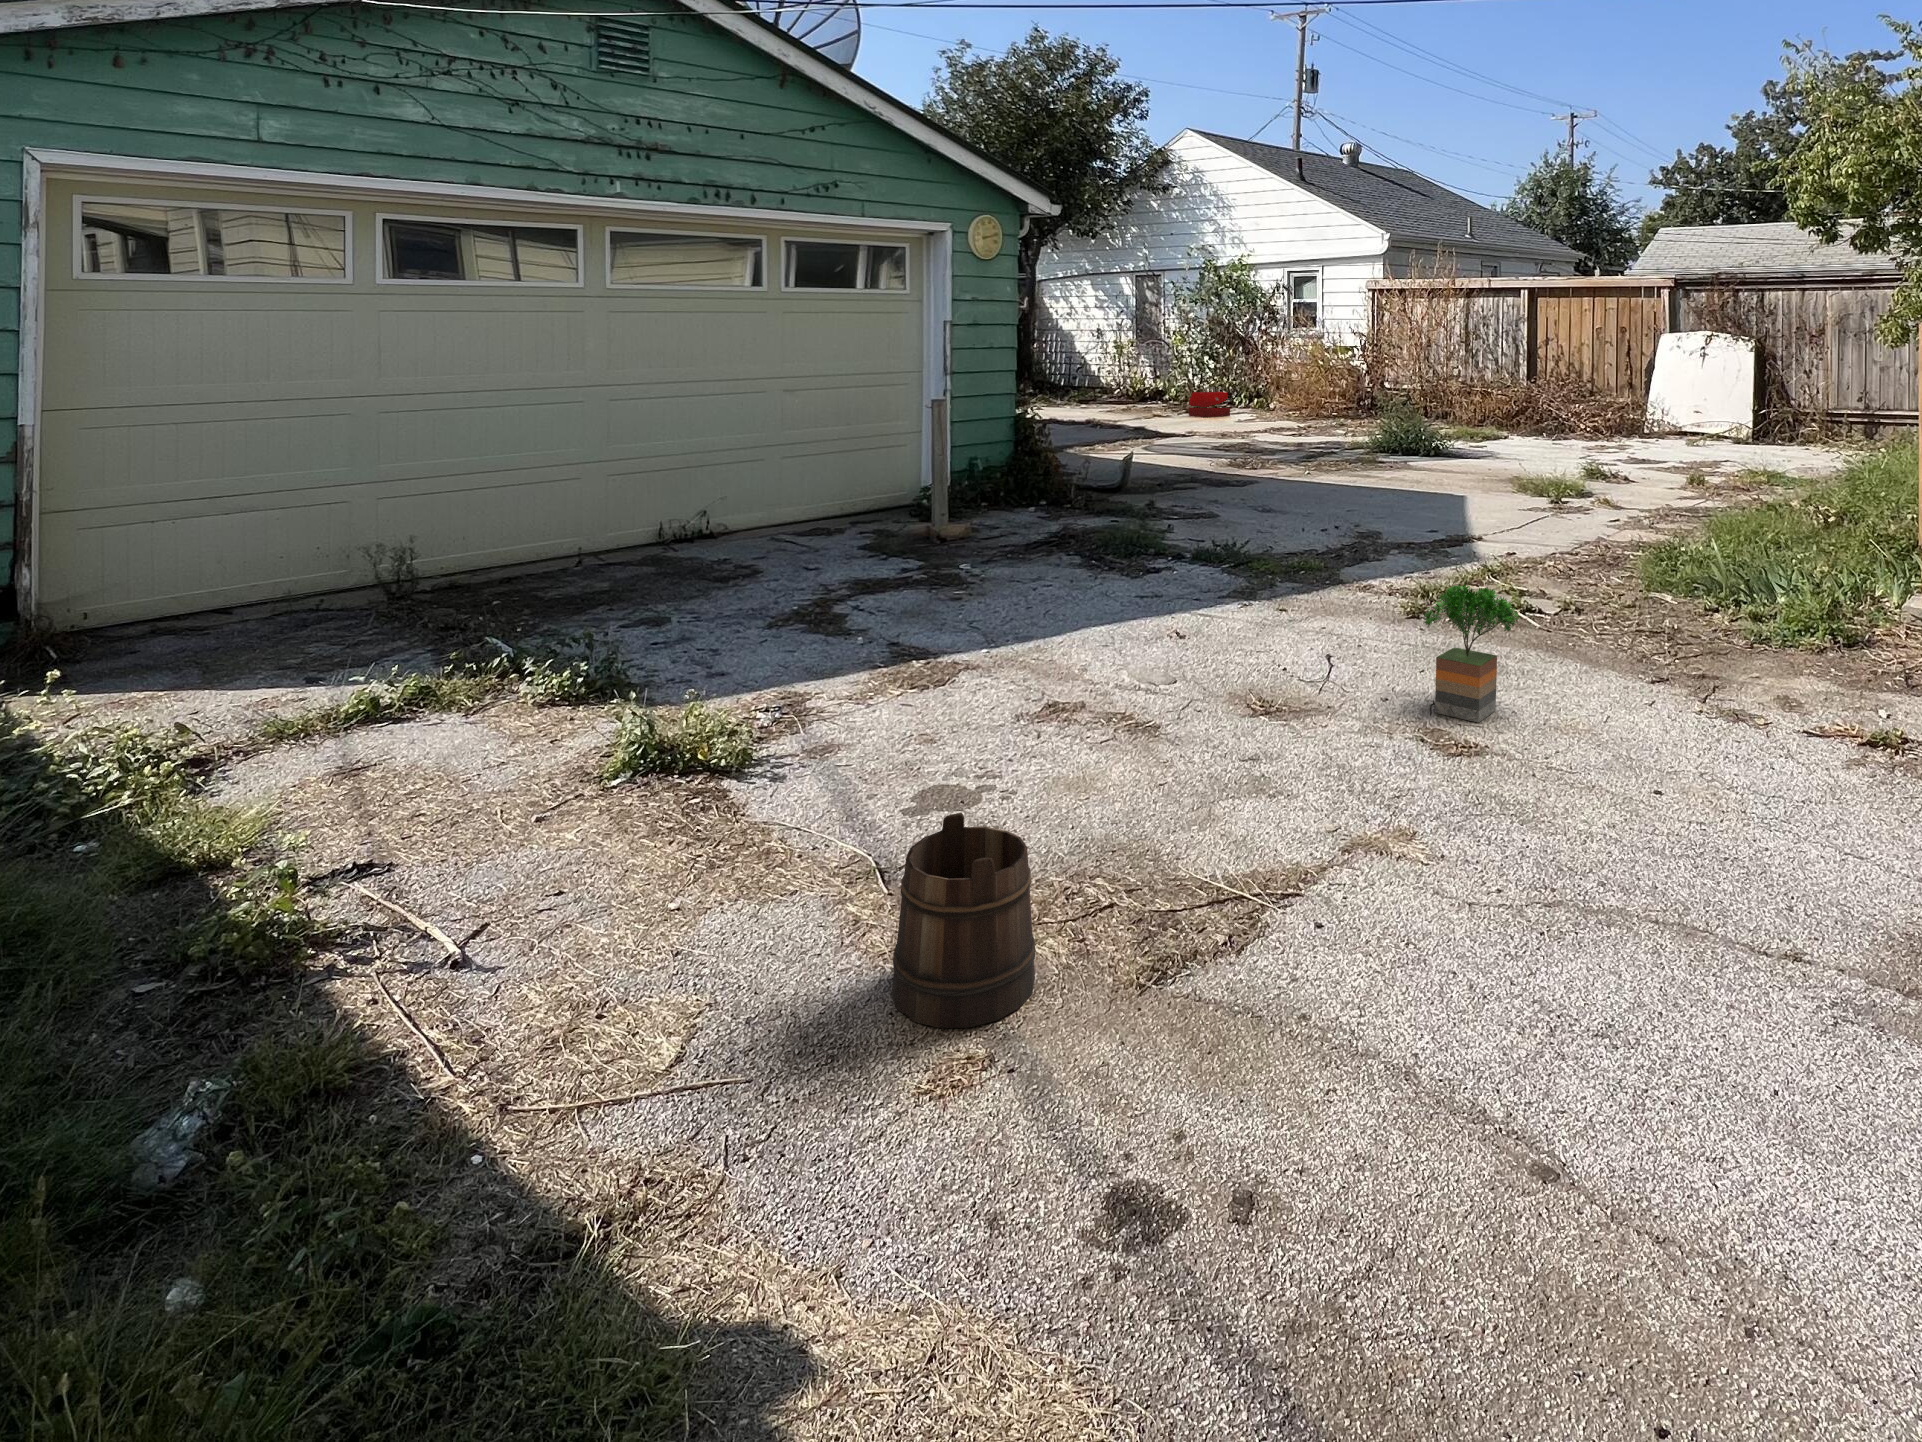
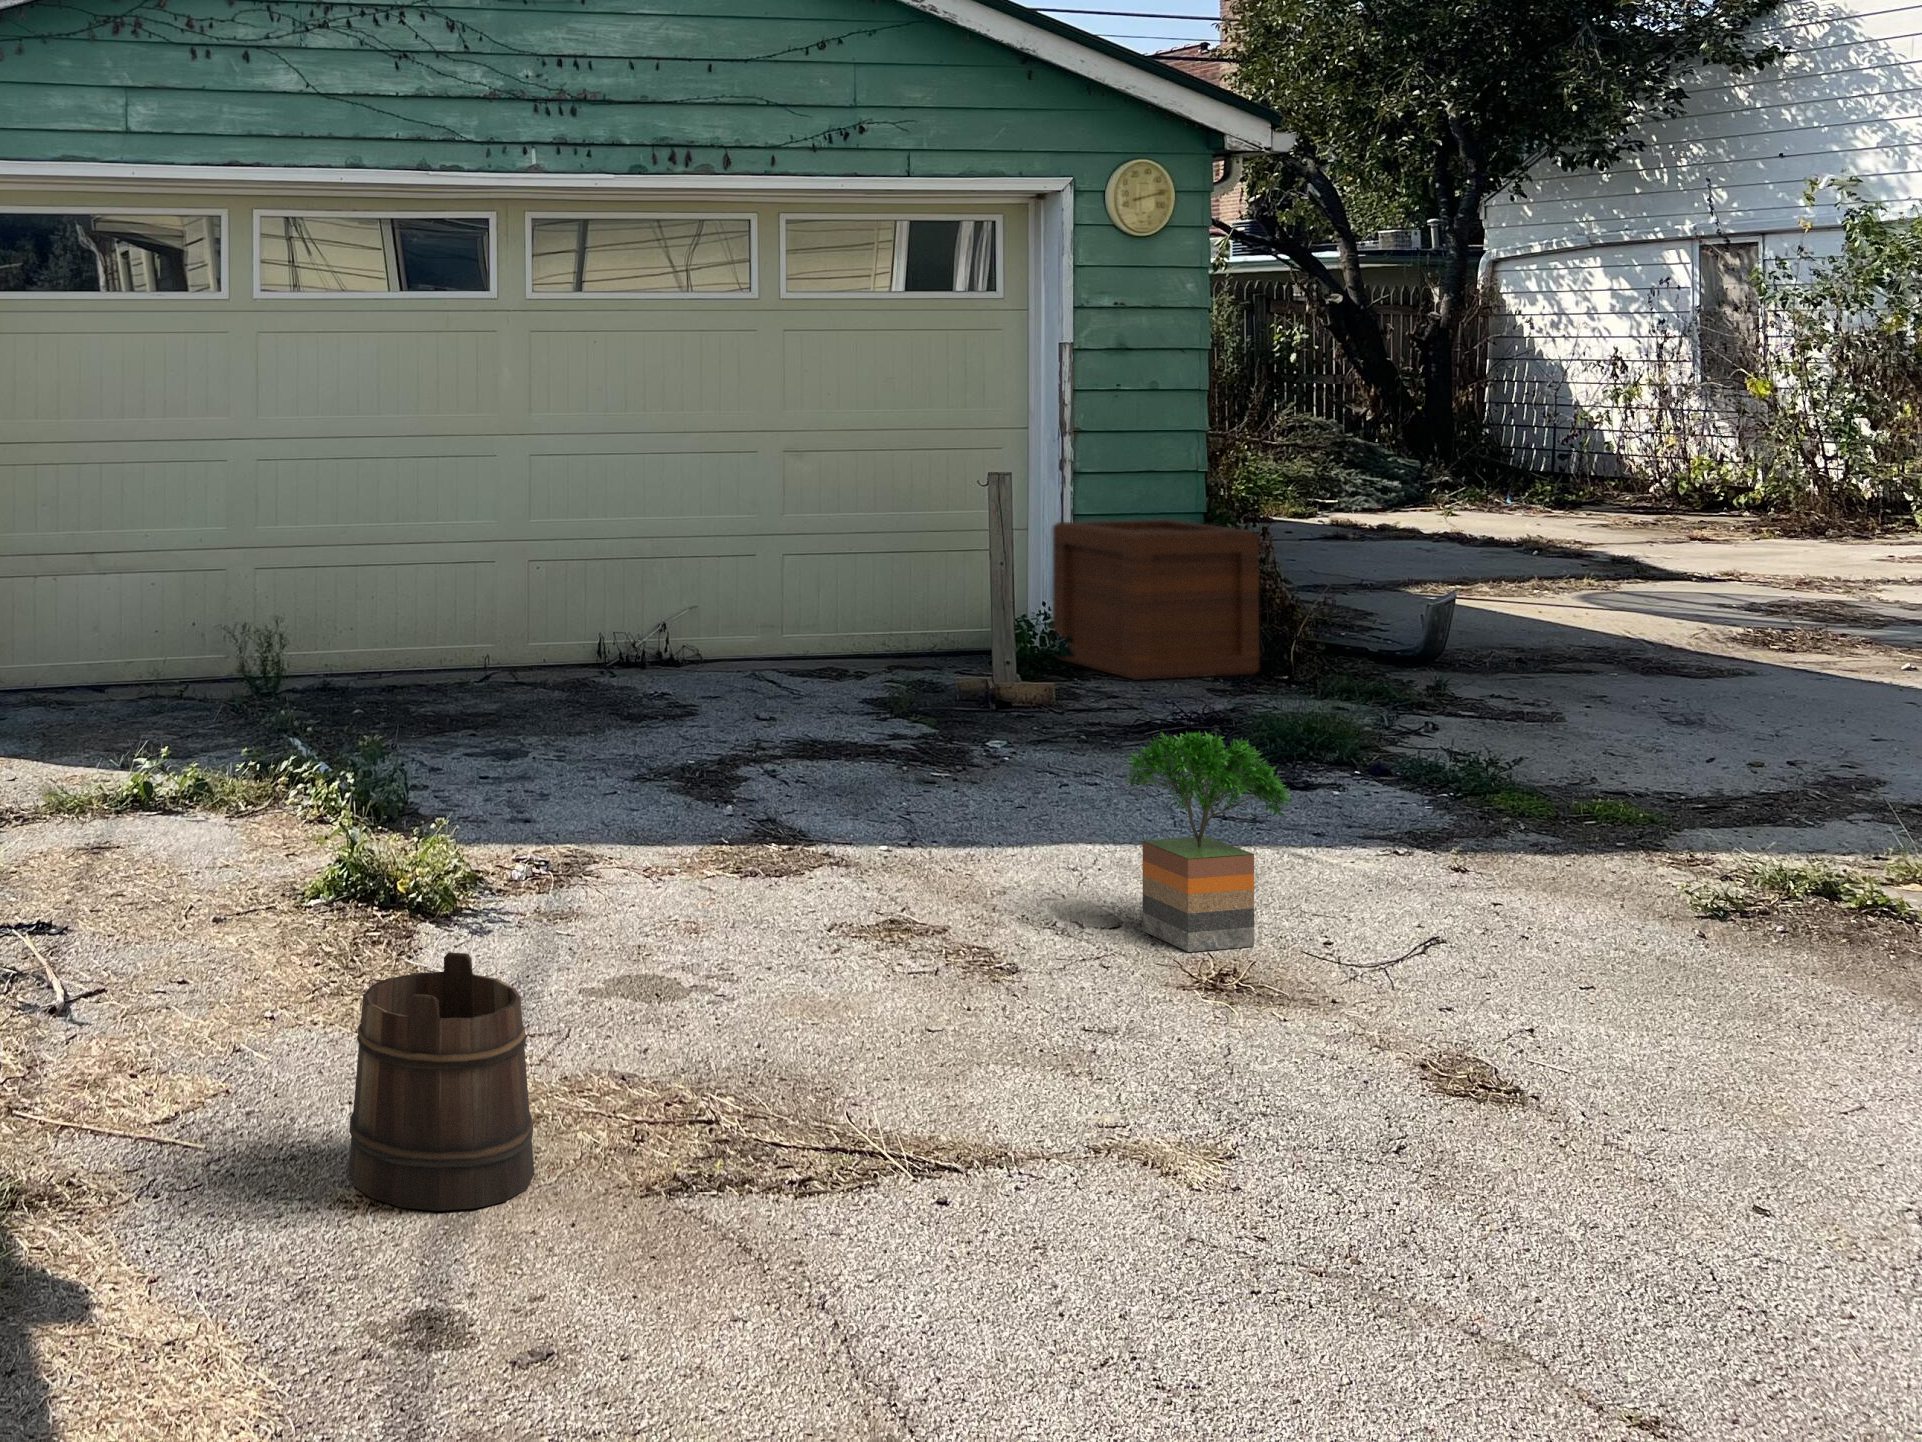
toolbox: present [1189,387,1230,417] -> none [1793,478,1901,541]
wooden crate: none [934,426,1051,521] -> present [1053,520,1259,680]
potted tree: present [1424,584,1519,723] -> present [1125,730,1291,952]

